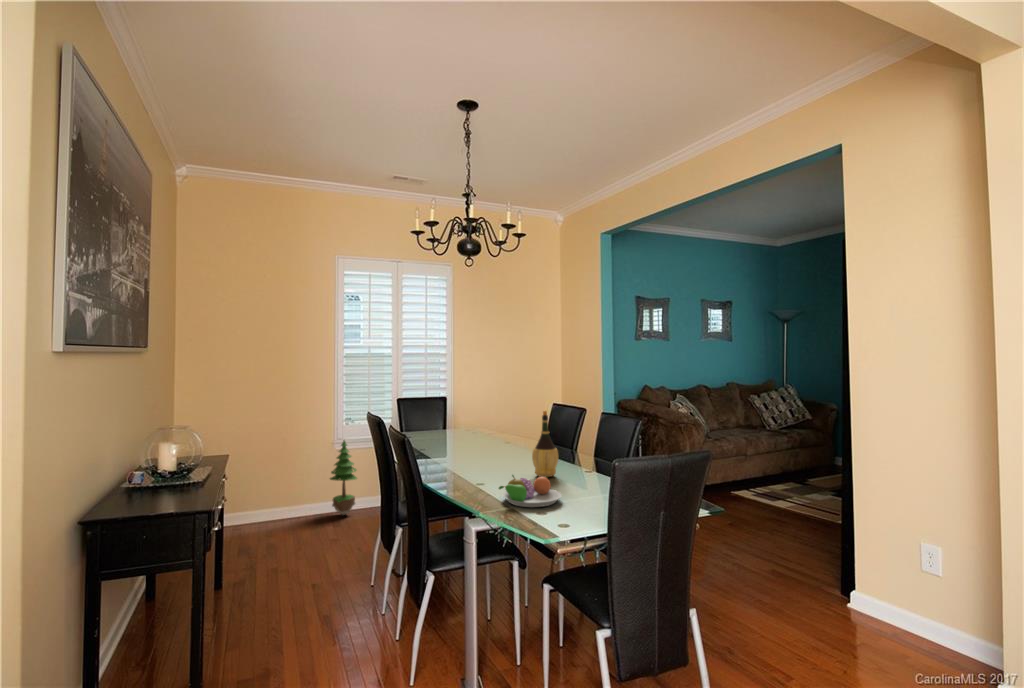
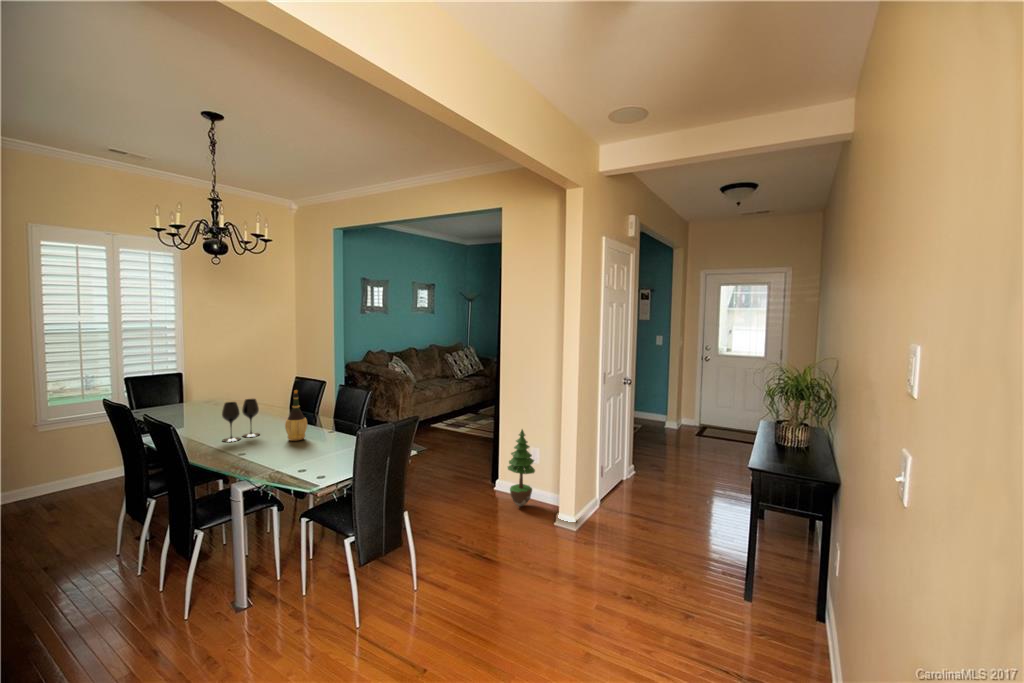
wine glass: none [466,421,507,470] -> present [222,399,259,442]
potted tree: present [330,440,357,515] -> present [508,430,535,506]
fruit bowl: present [499,475,562,507] -> none [264,442,315,467]

